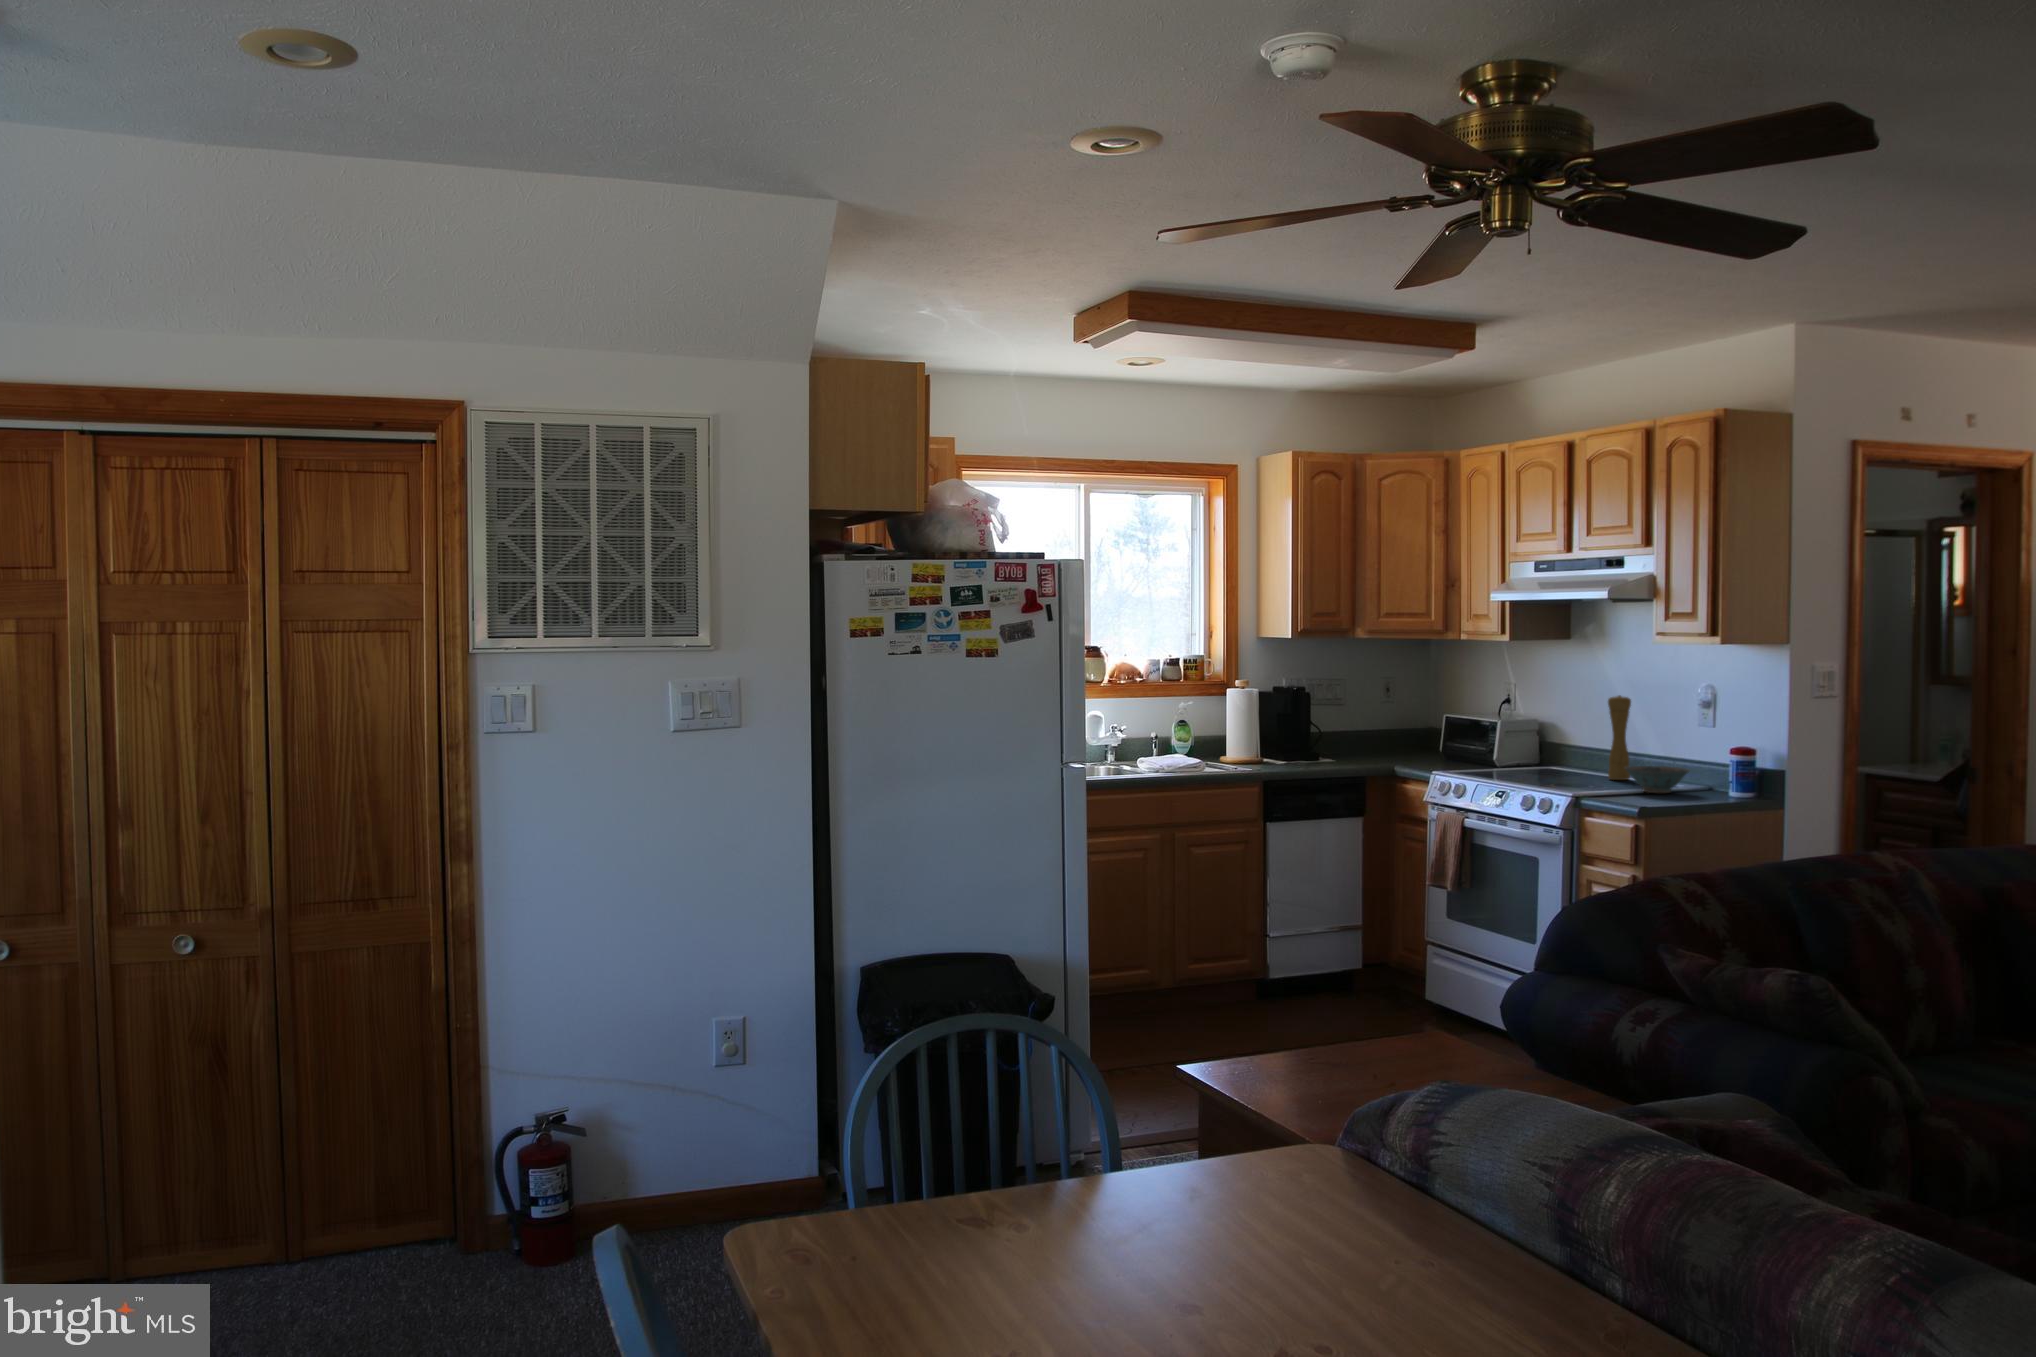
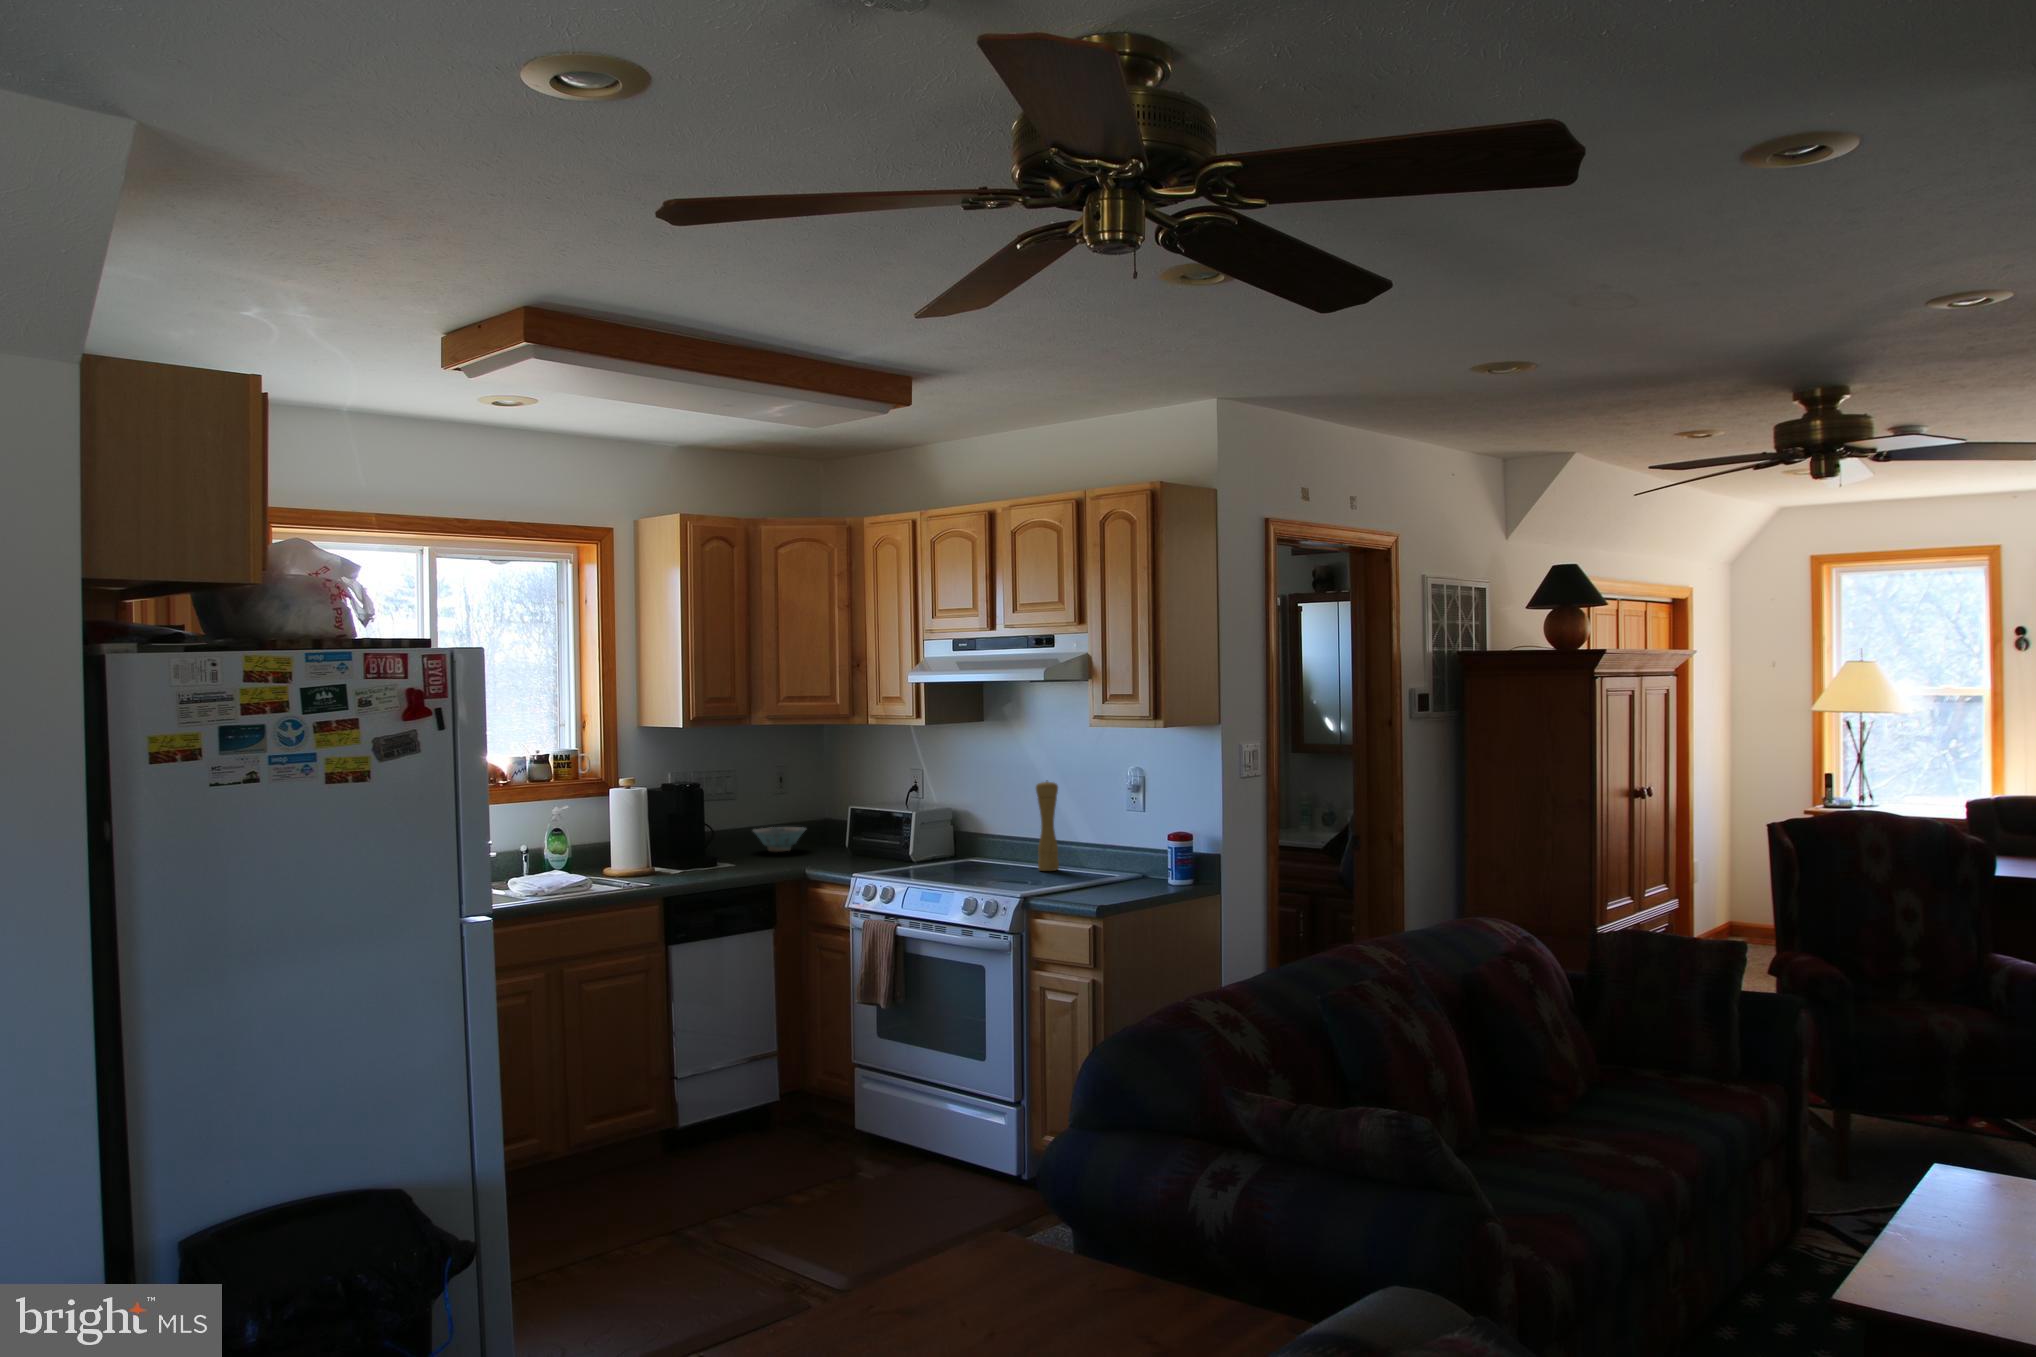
ceramic bowl: present [1625,766,1690,793] -> present [753,827,807,851]

